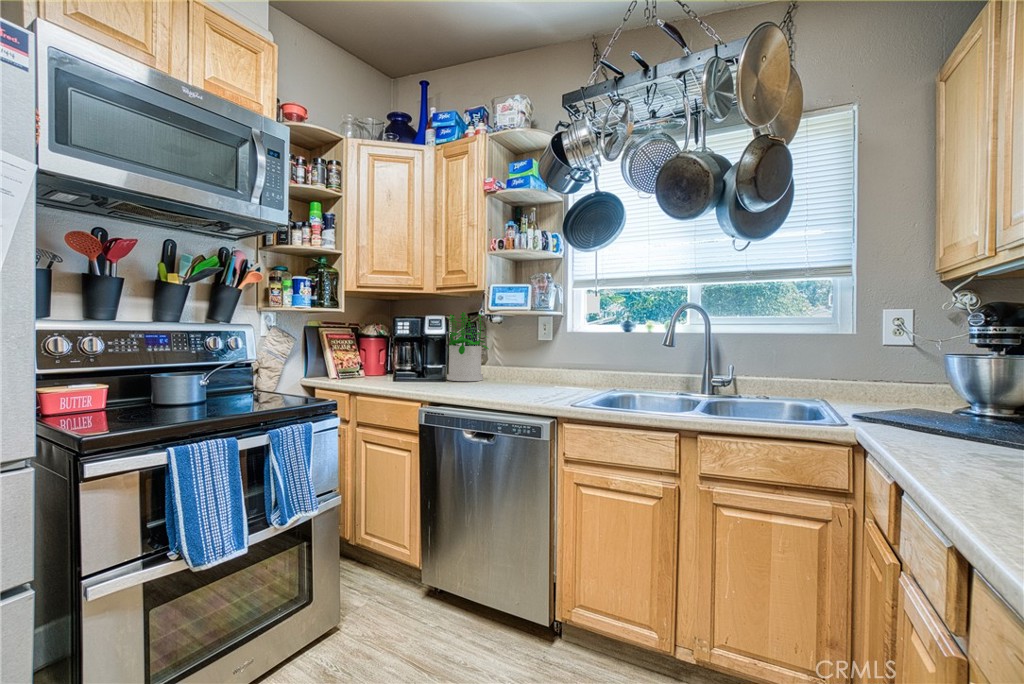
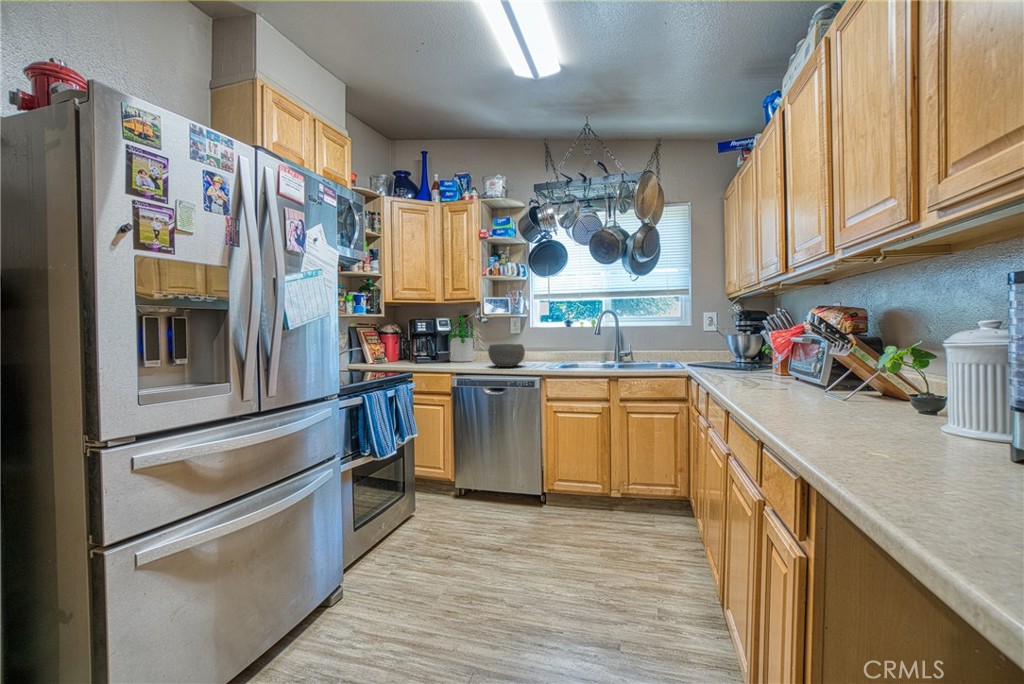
bowl: none [481,358,541,396] -> present [488,344,525,367]

